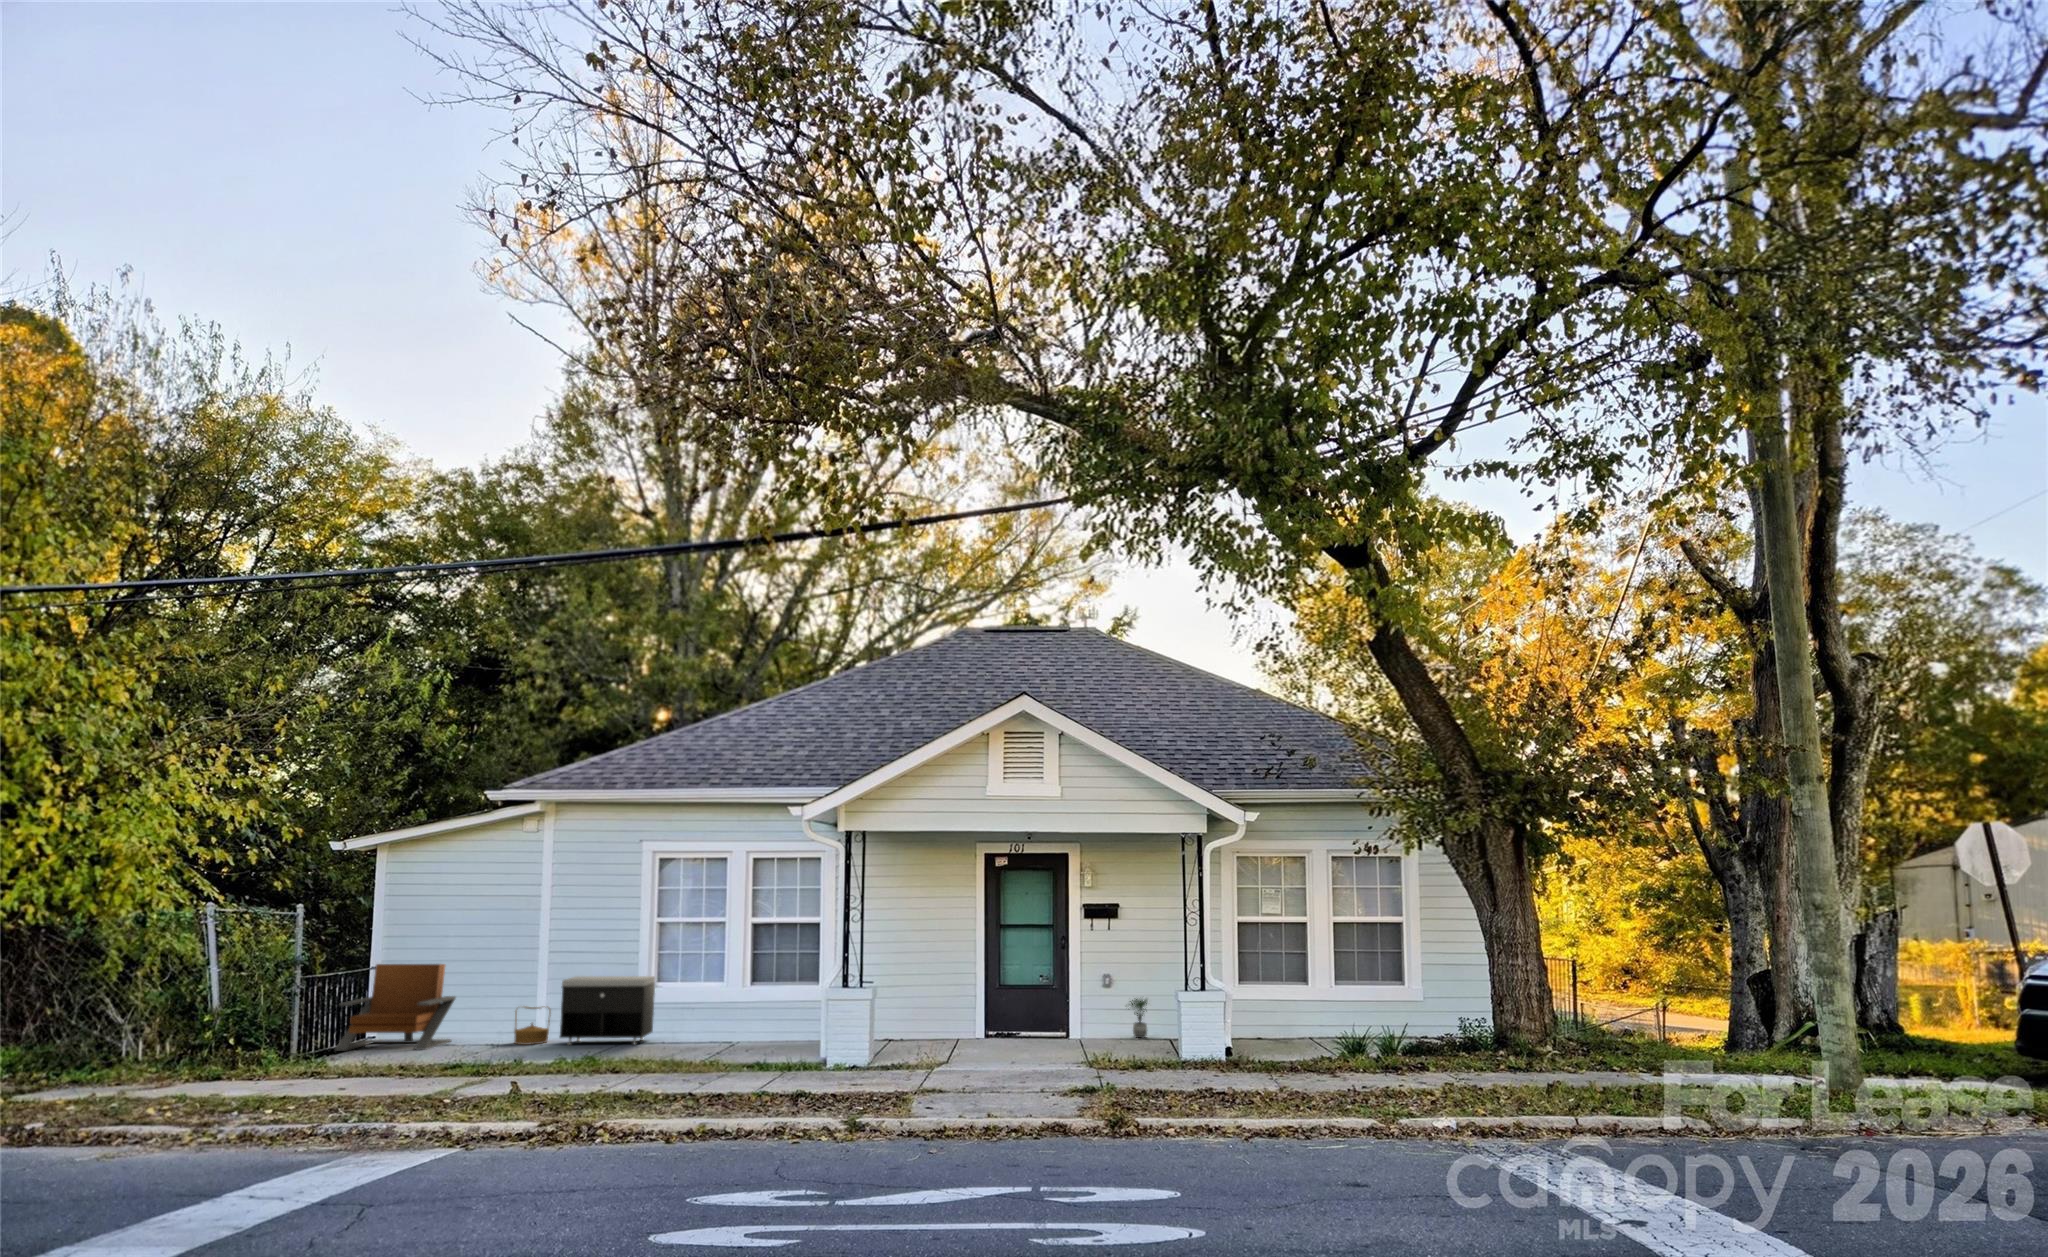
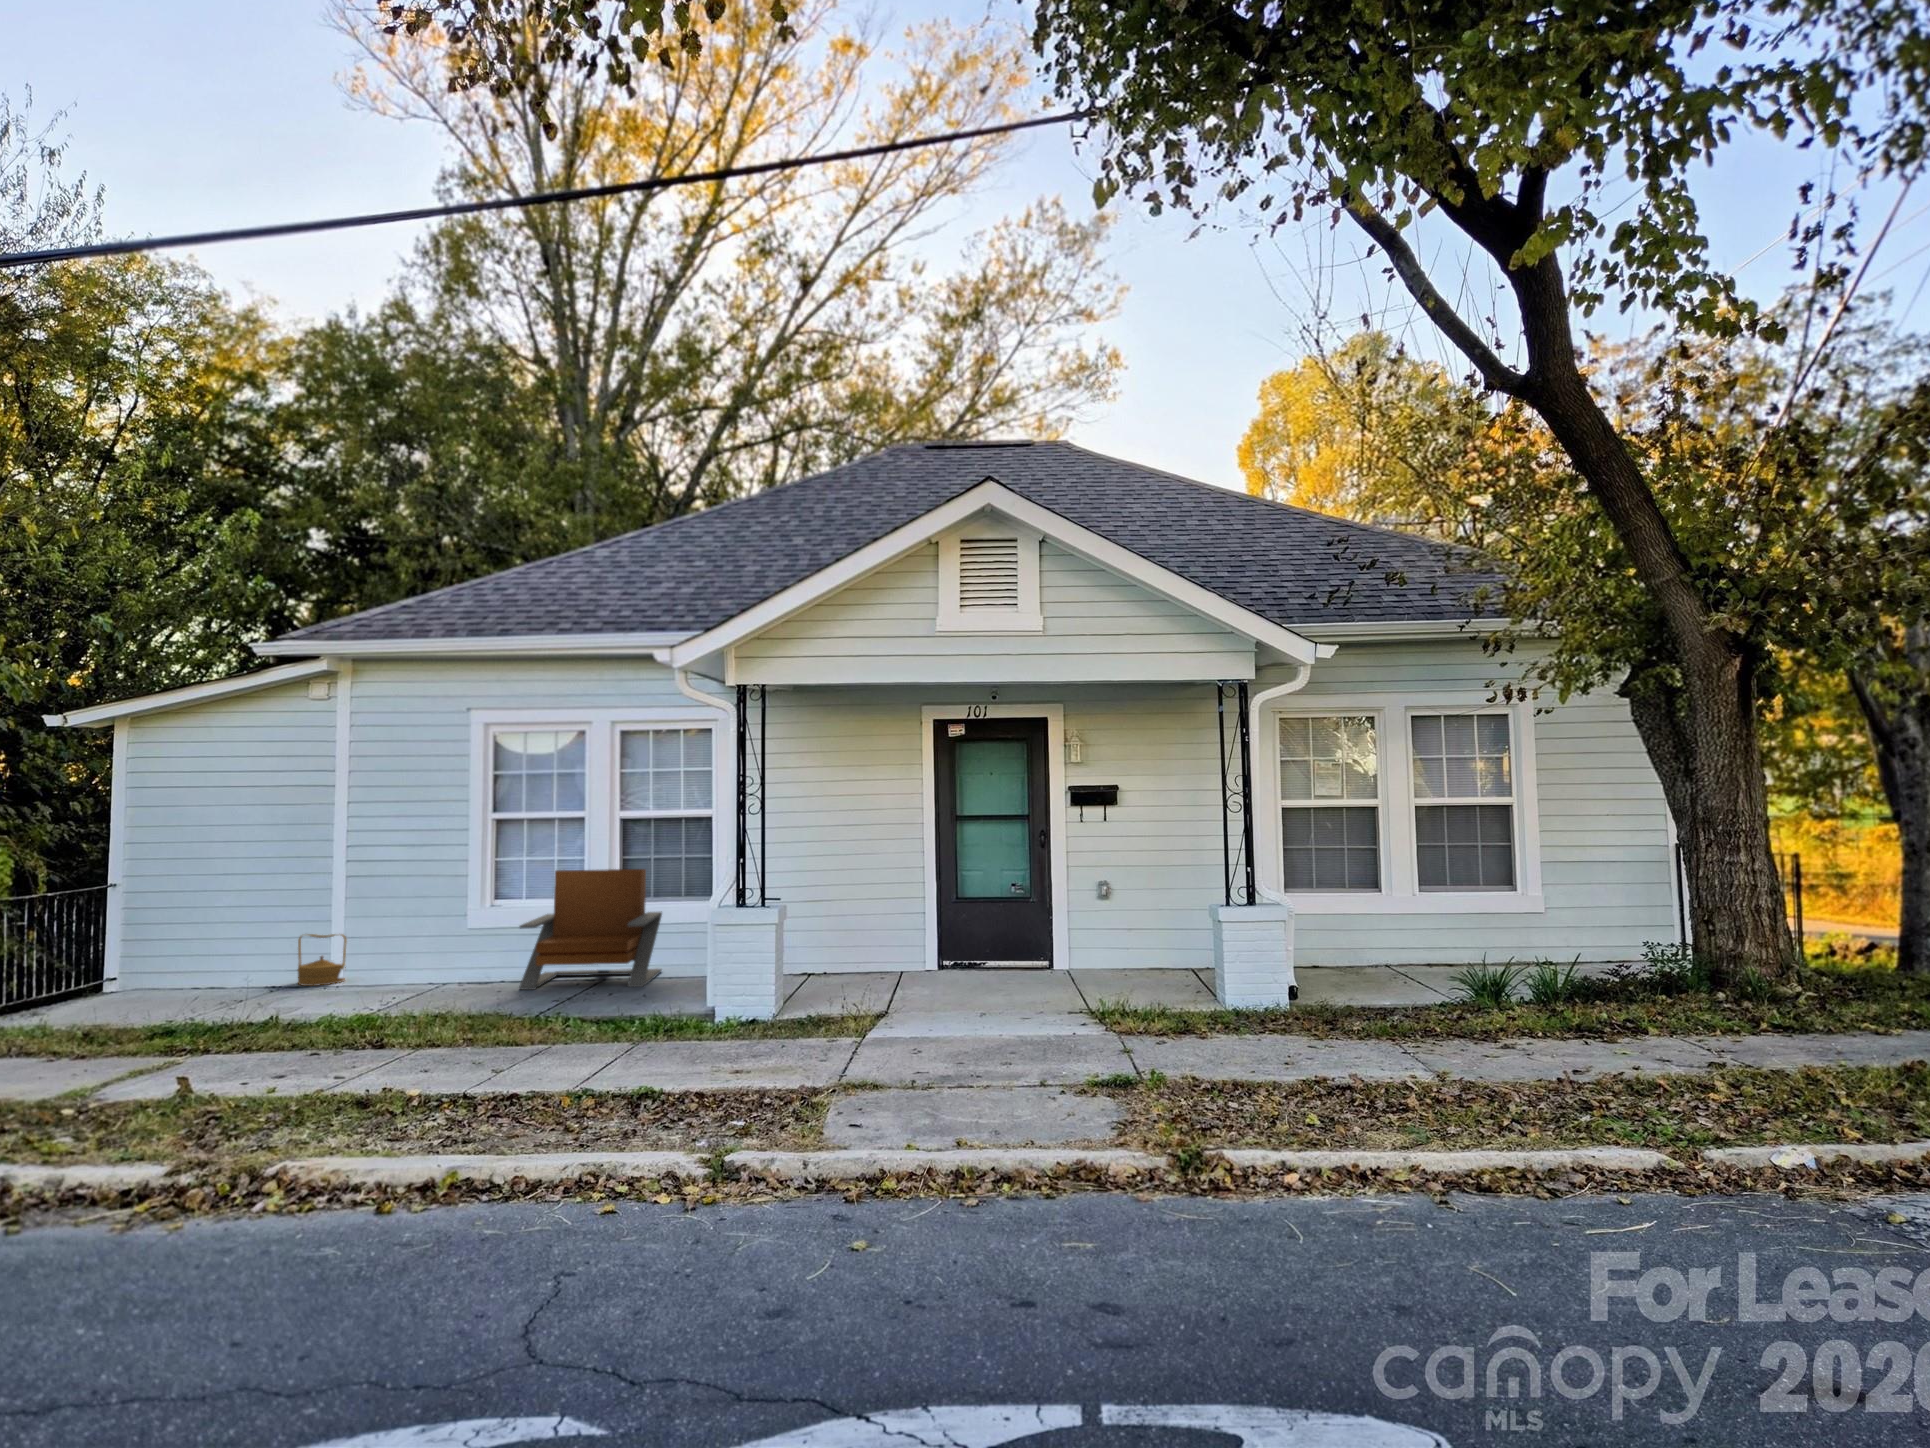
lounge chair: present [335,964,456,1051] -> present [519,869,662,990]
storage bench: present [560,976,655,1045] -> none [354,891,490,985]
potted plant: present [1129,999,1147,1038] -> none [1131,908,1170,965]

